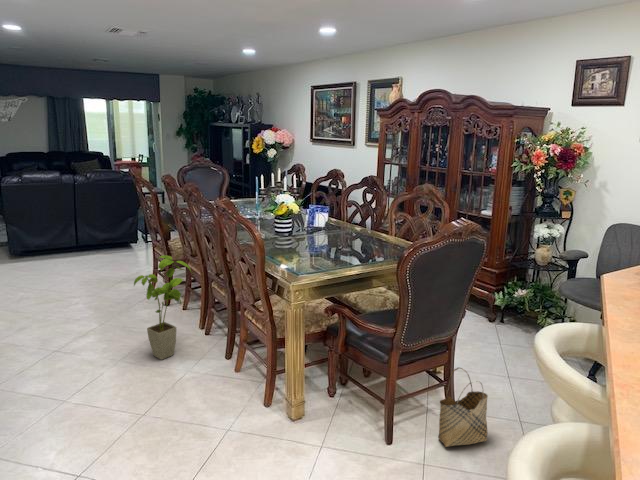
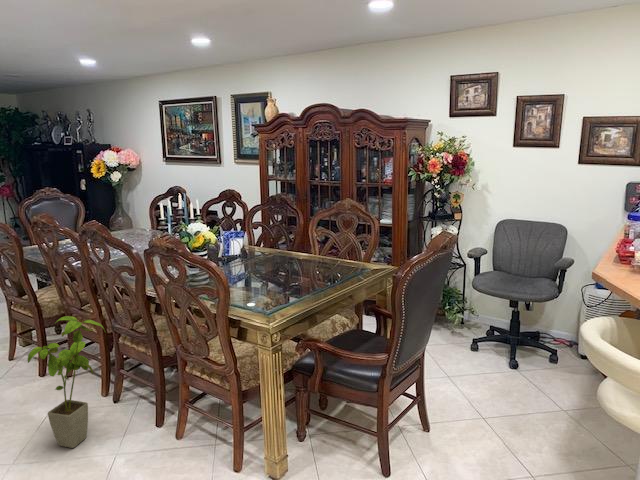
woven basket: present [438,368,488,447] -> none [425,379,468,461]

